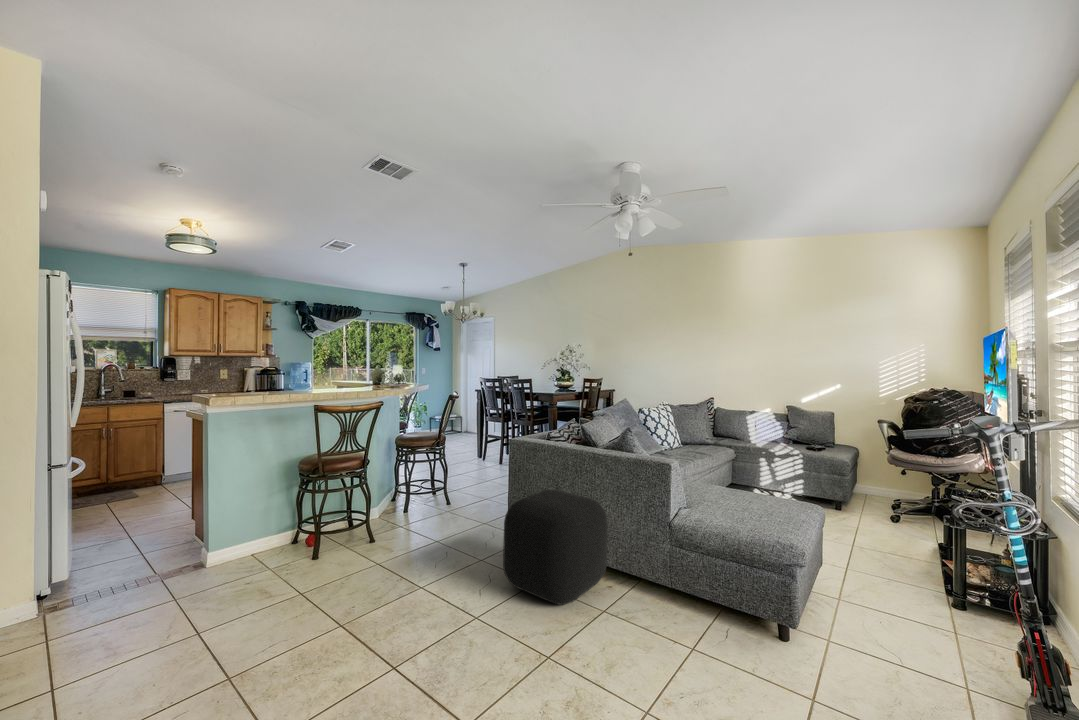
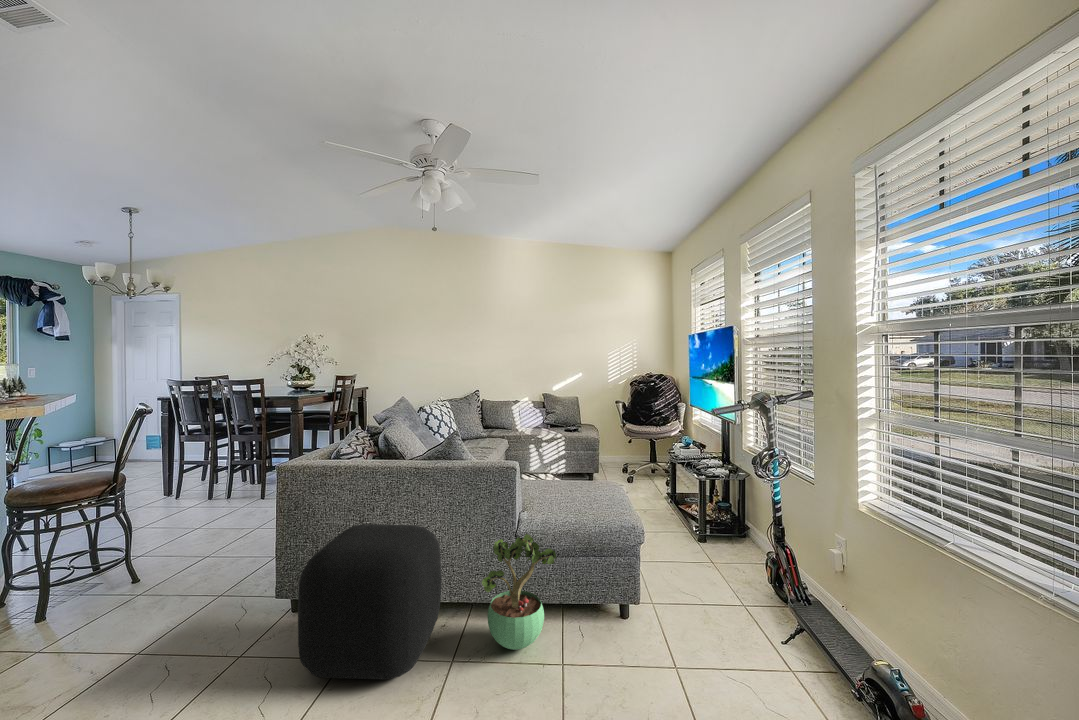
potted plant: none [630,521,697,621] -> present [482,534,556,650]

